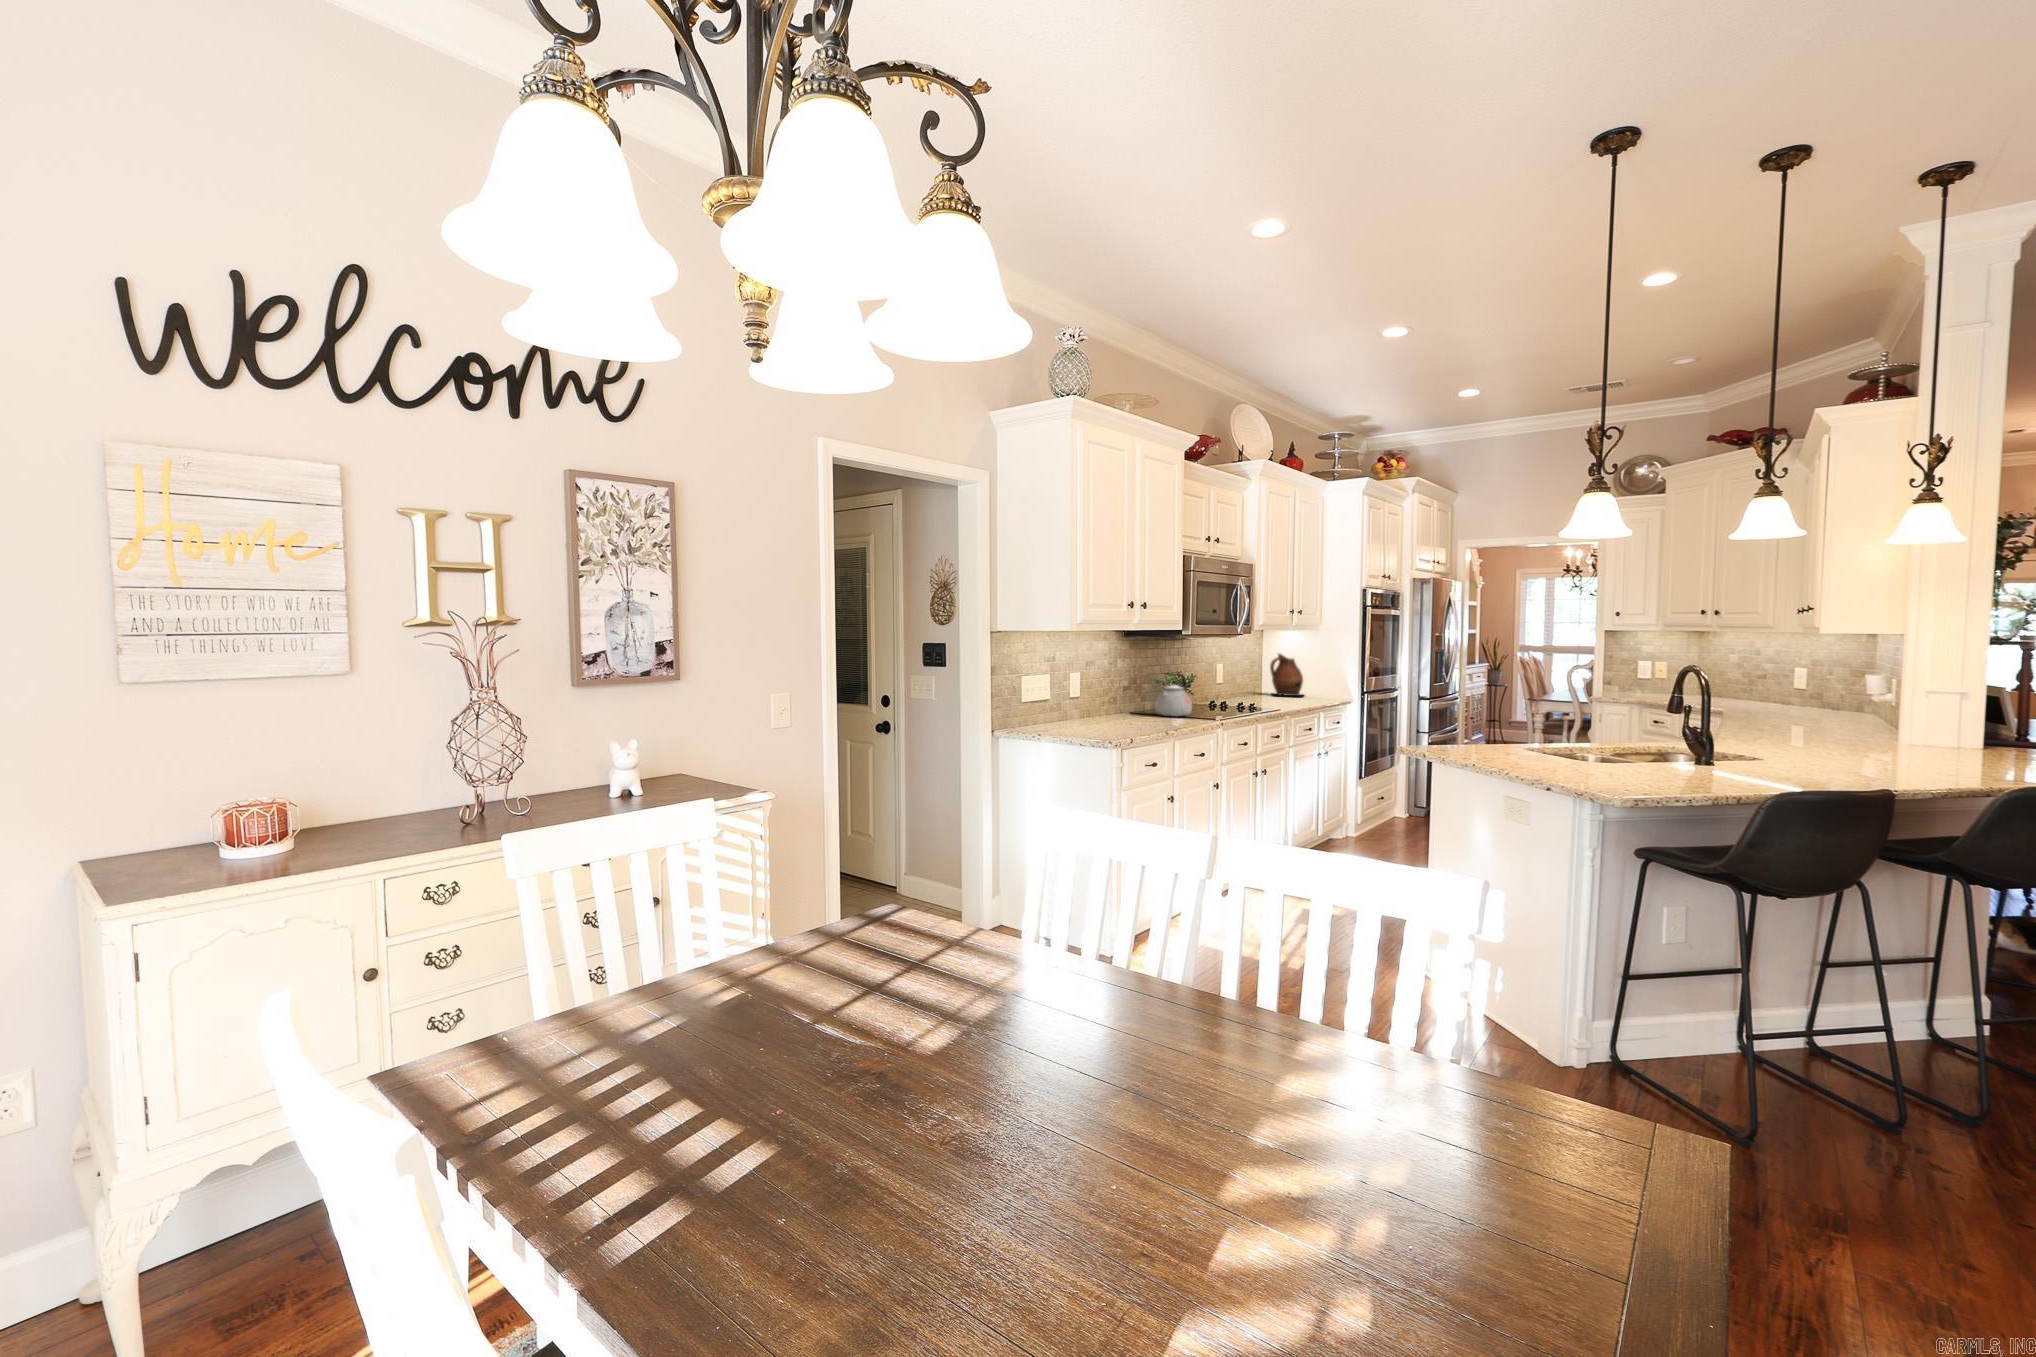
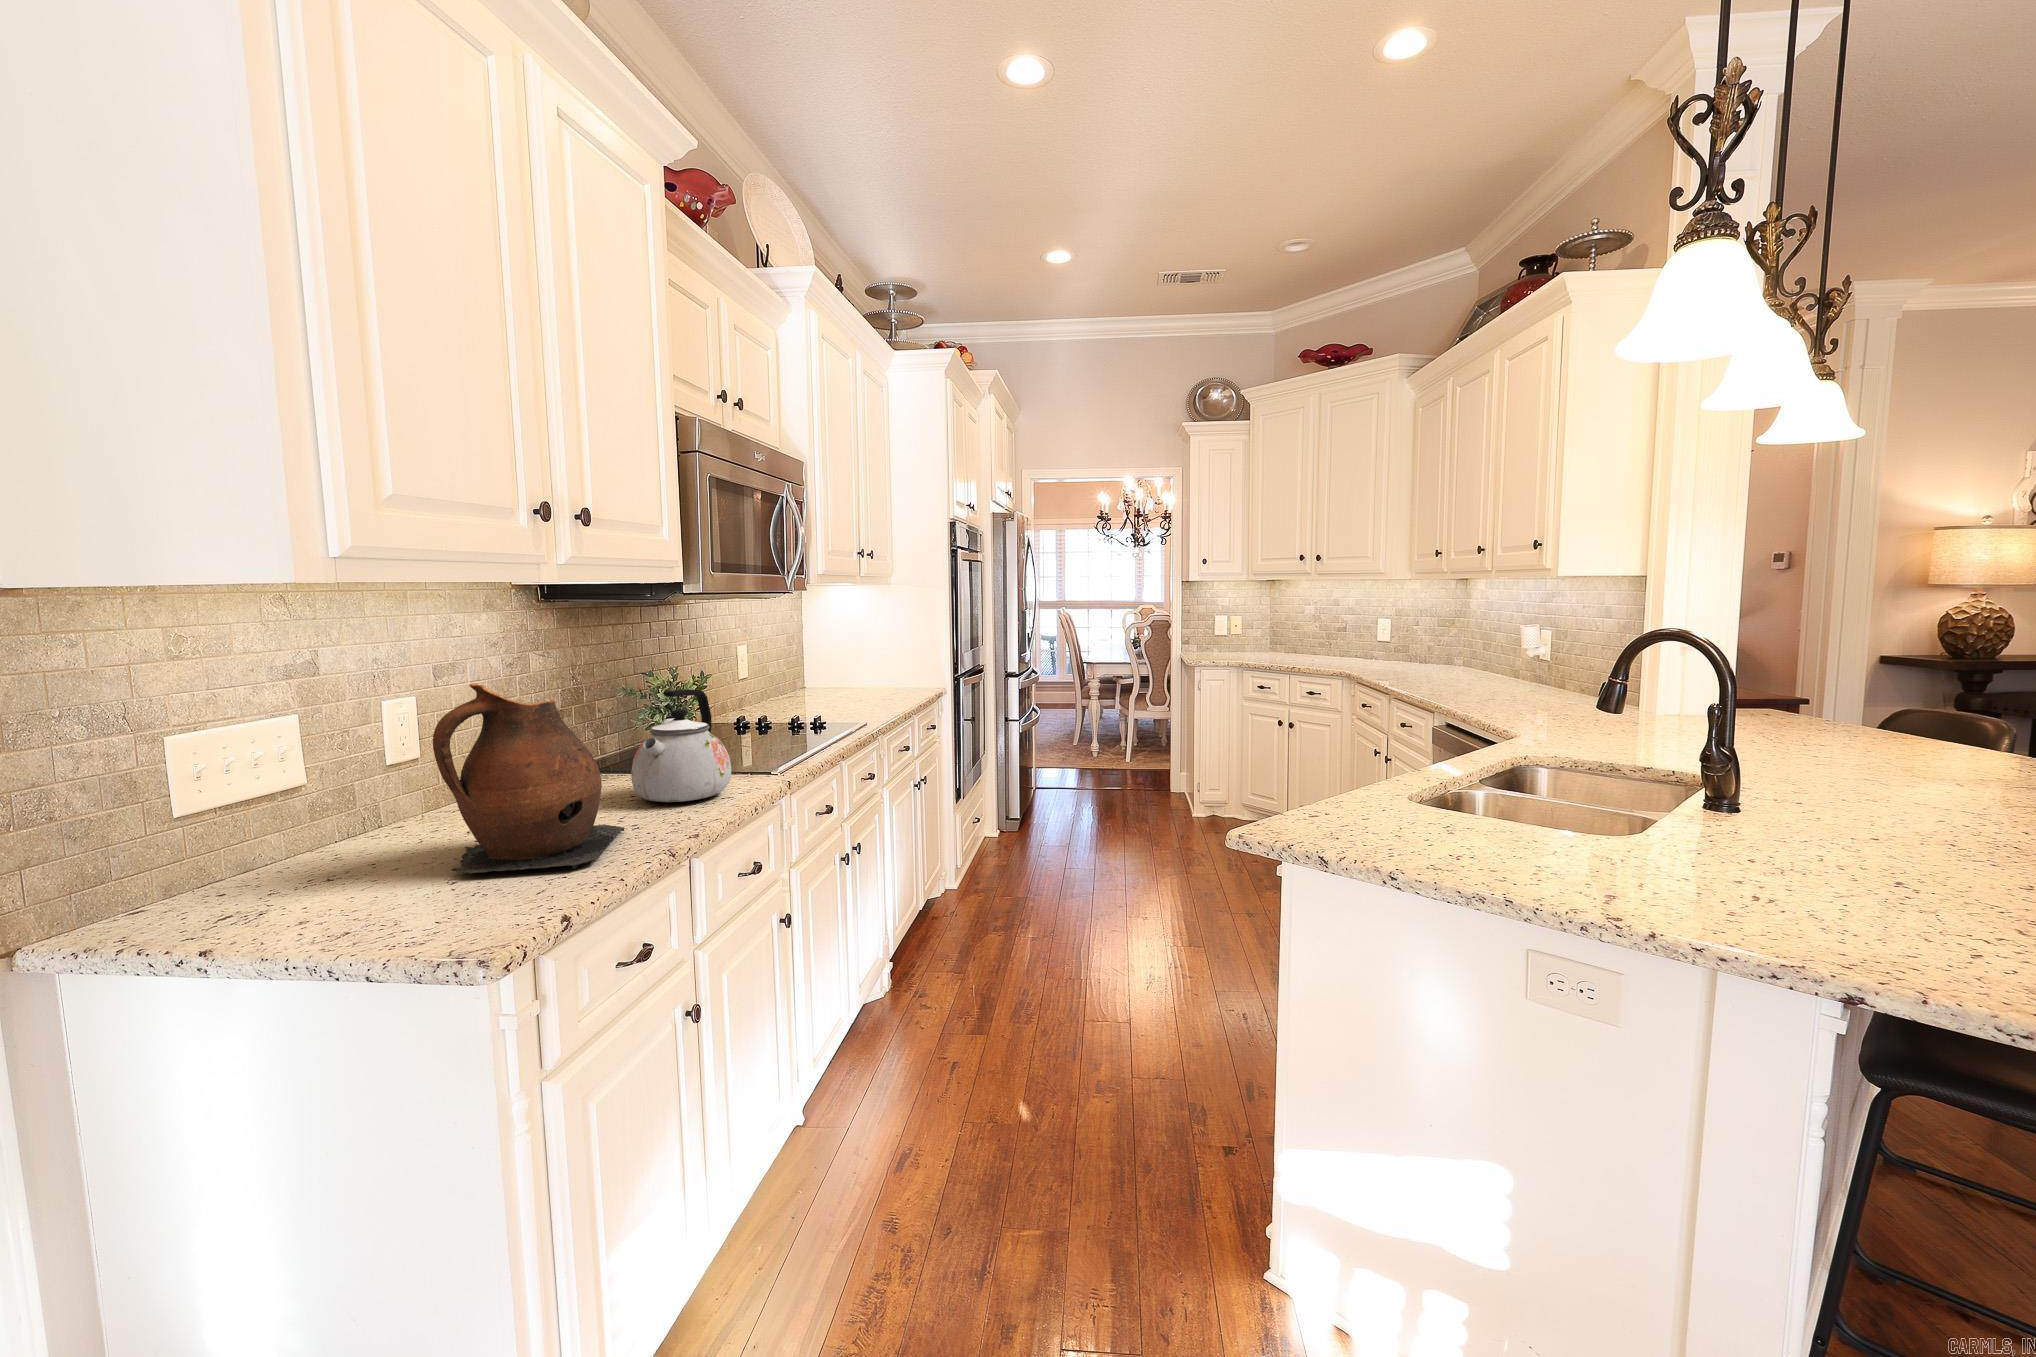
ceramic pitcher: present [1270,654,1303,696] -> present [433,683,624,873]

